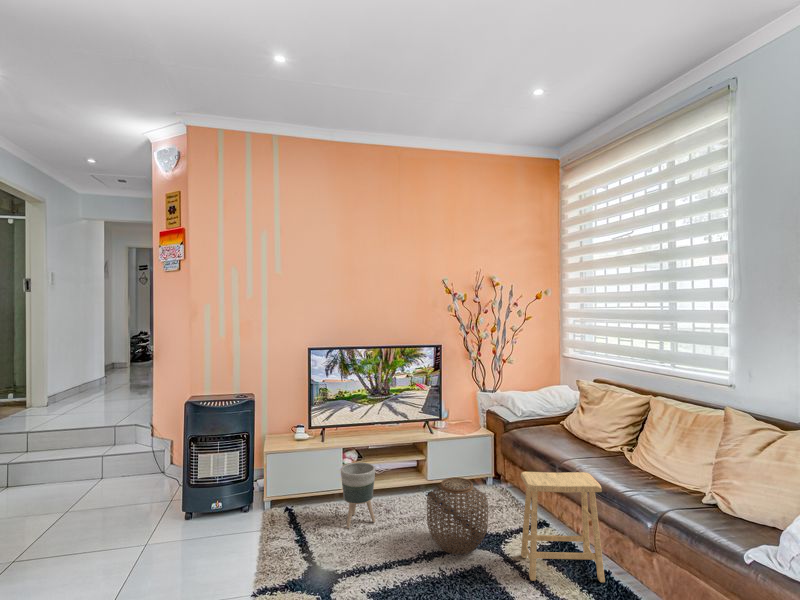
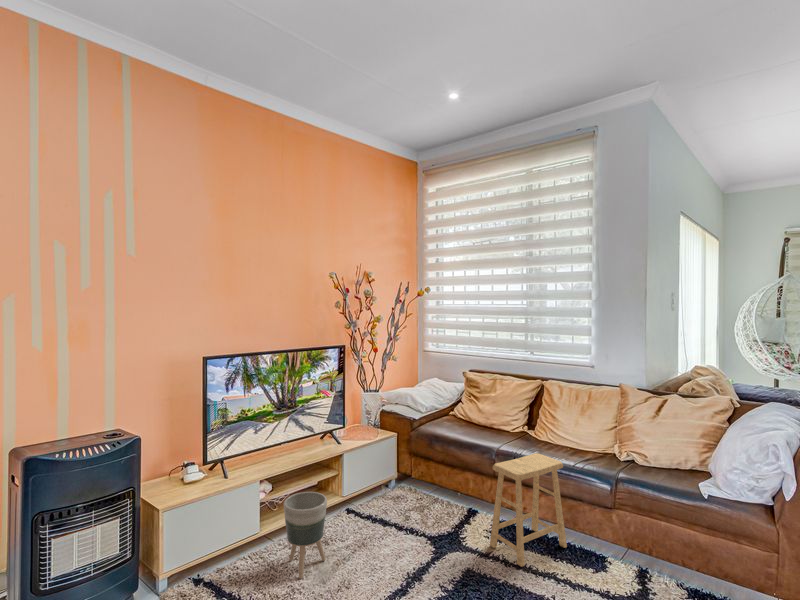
woven basket: present [427,478,488,554] -> none [400,484,464,567]

